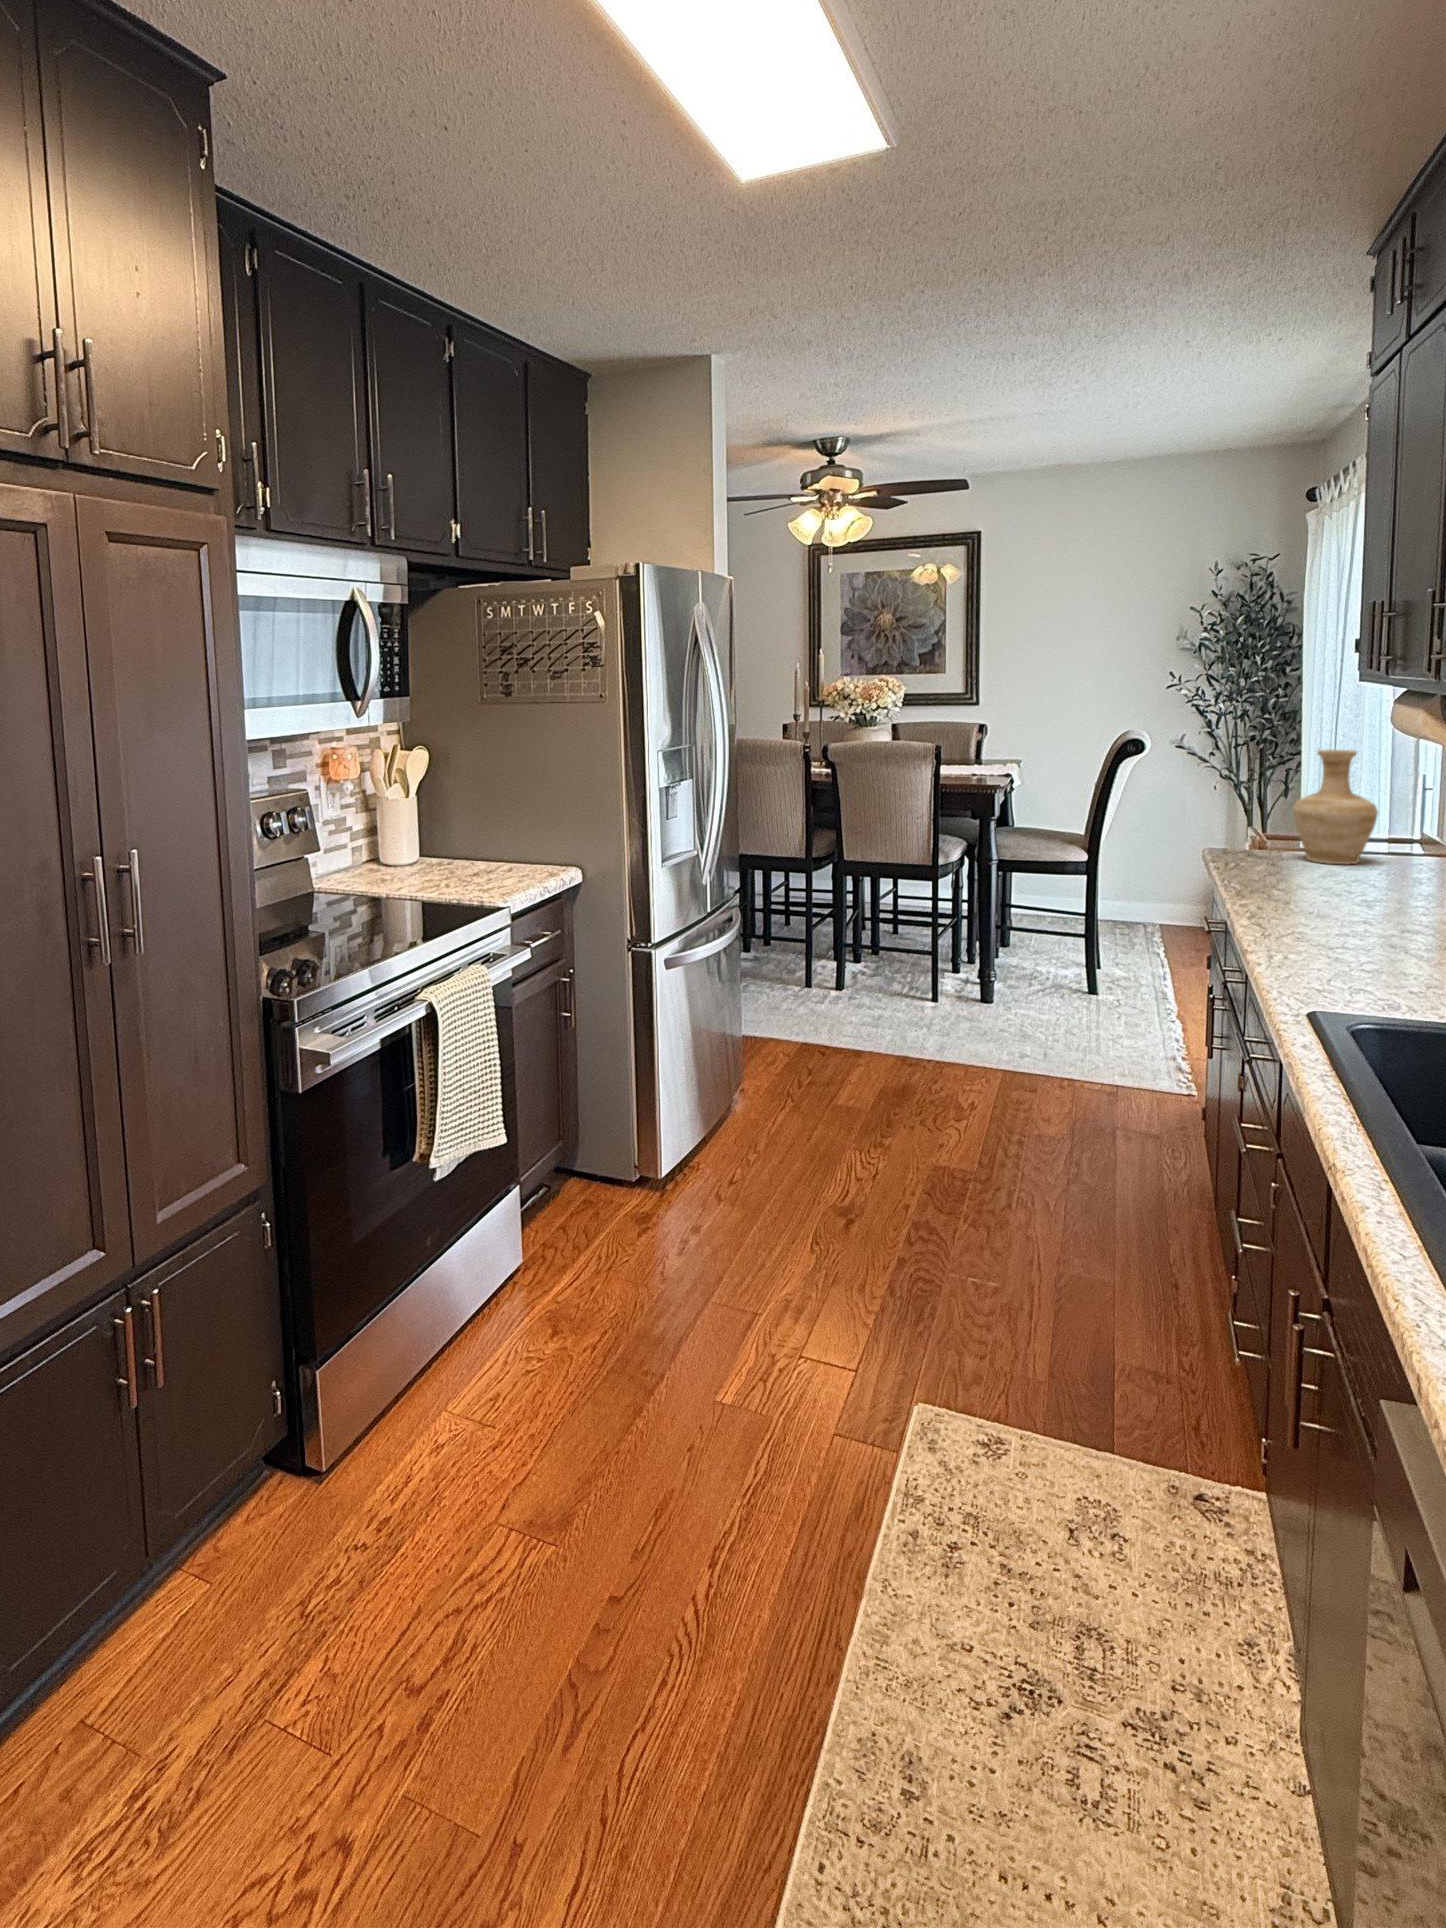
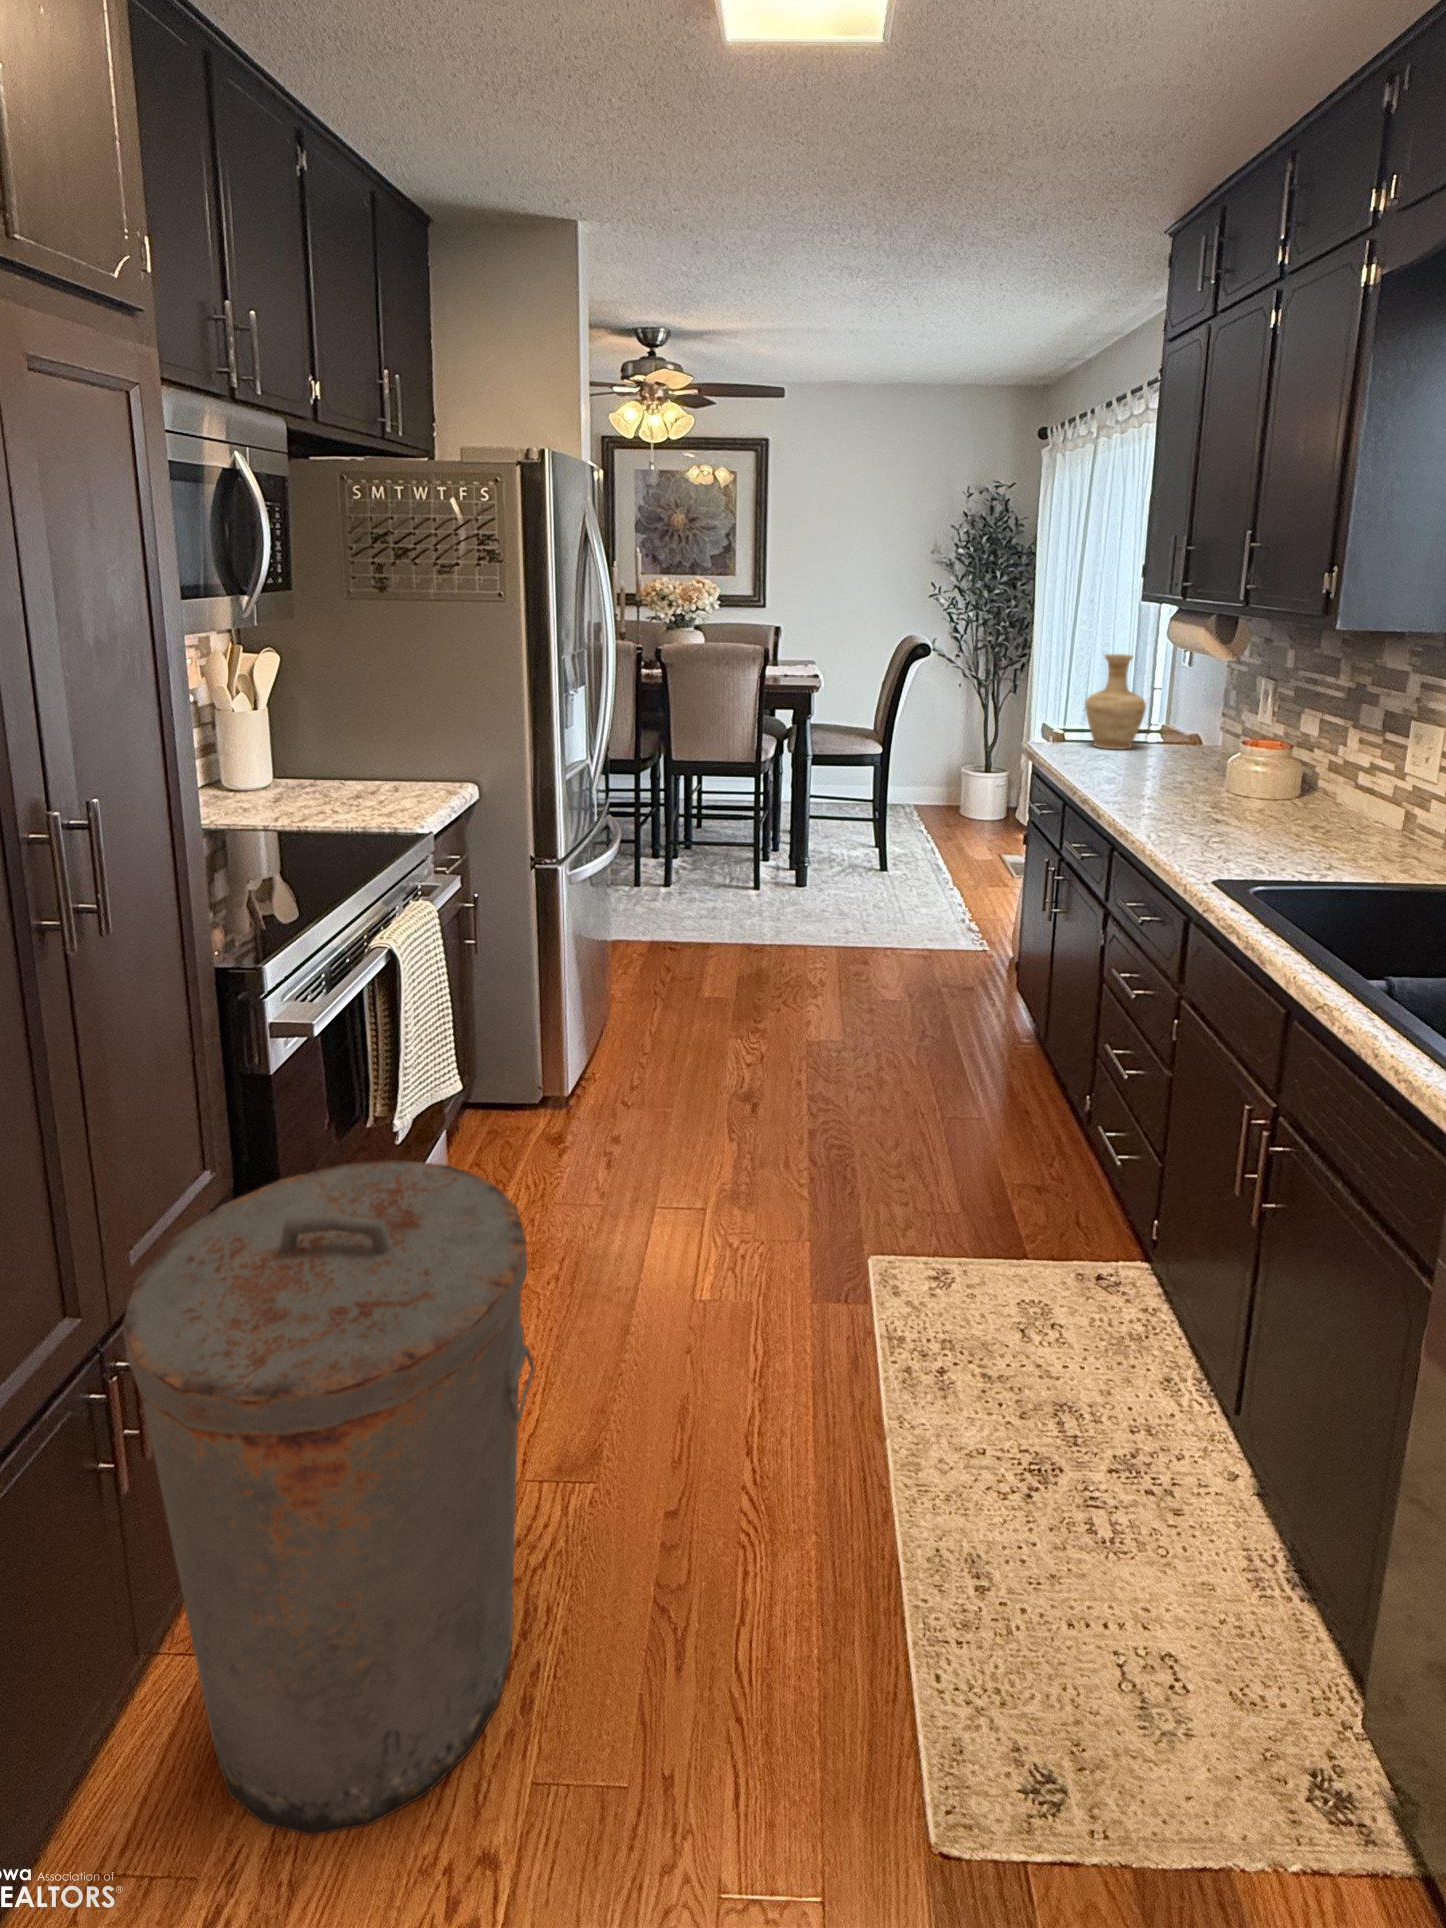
trash can: none [121,1178,451,1775] -> present [123,1160,535,1836]

